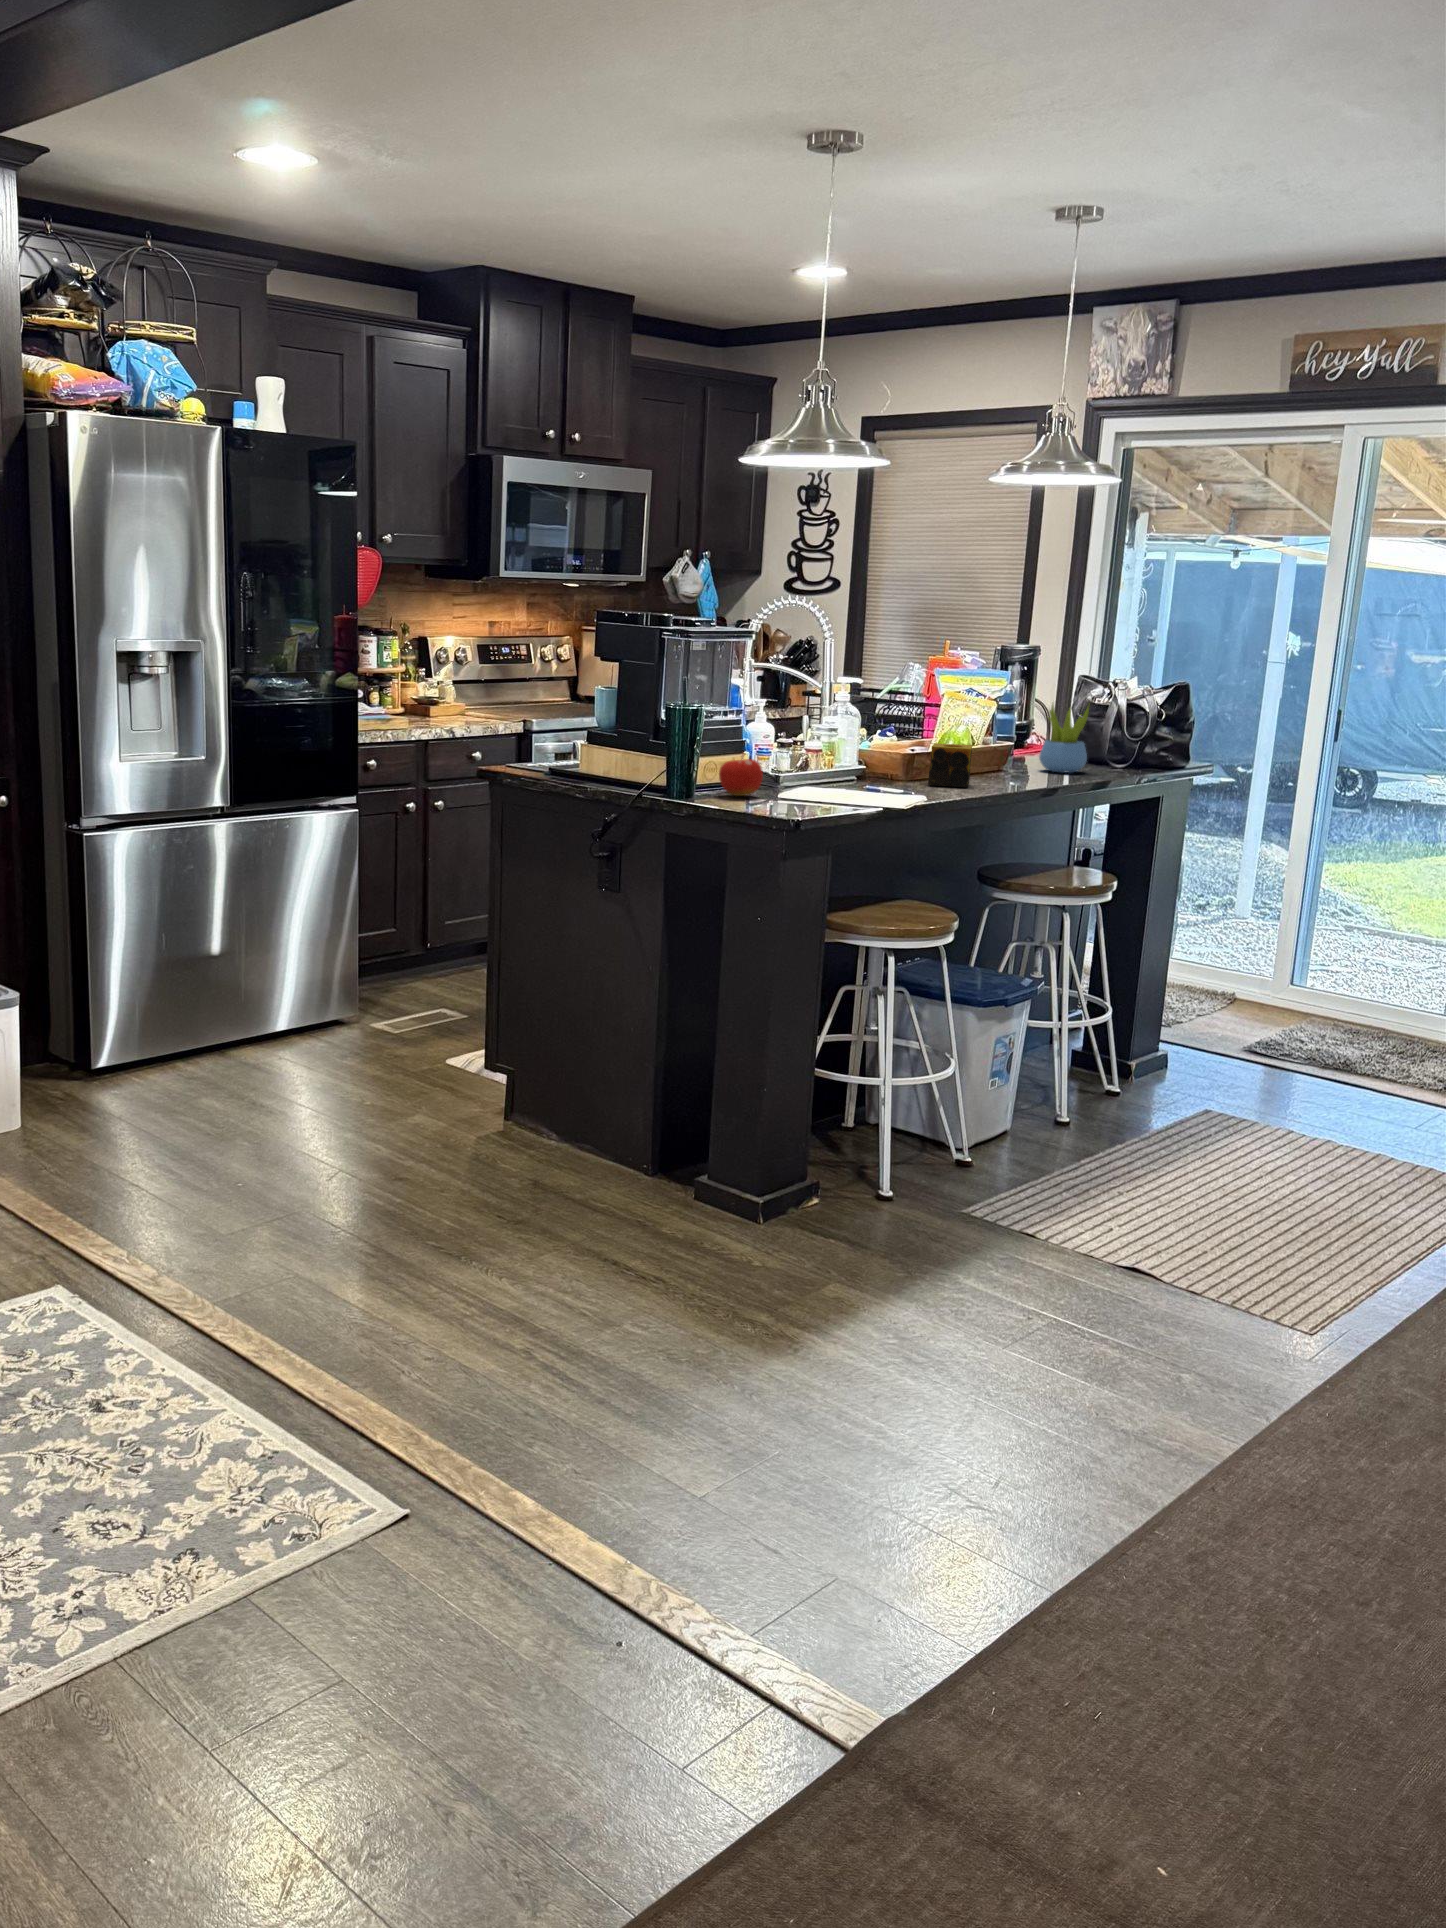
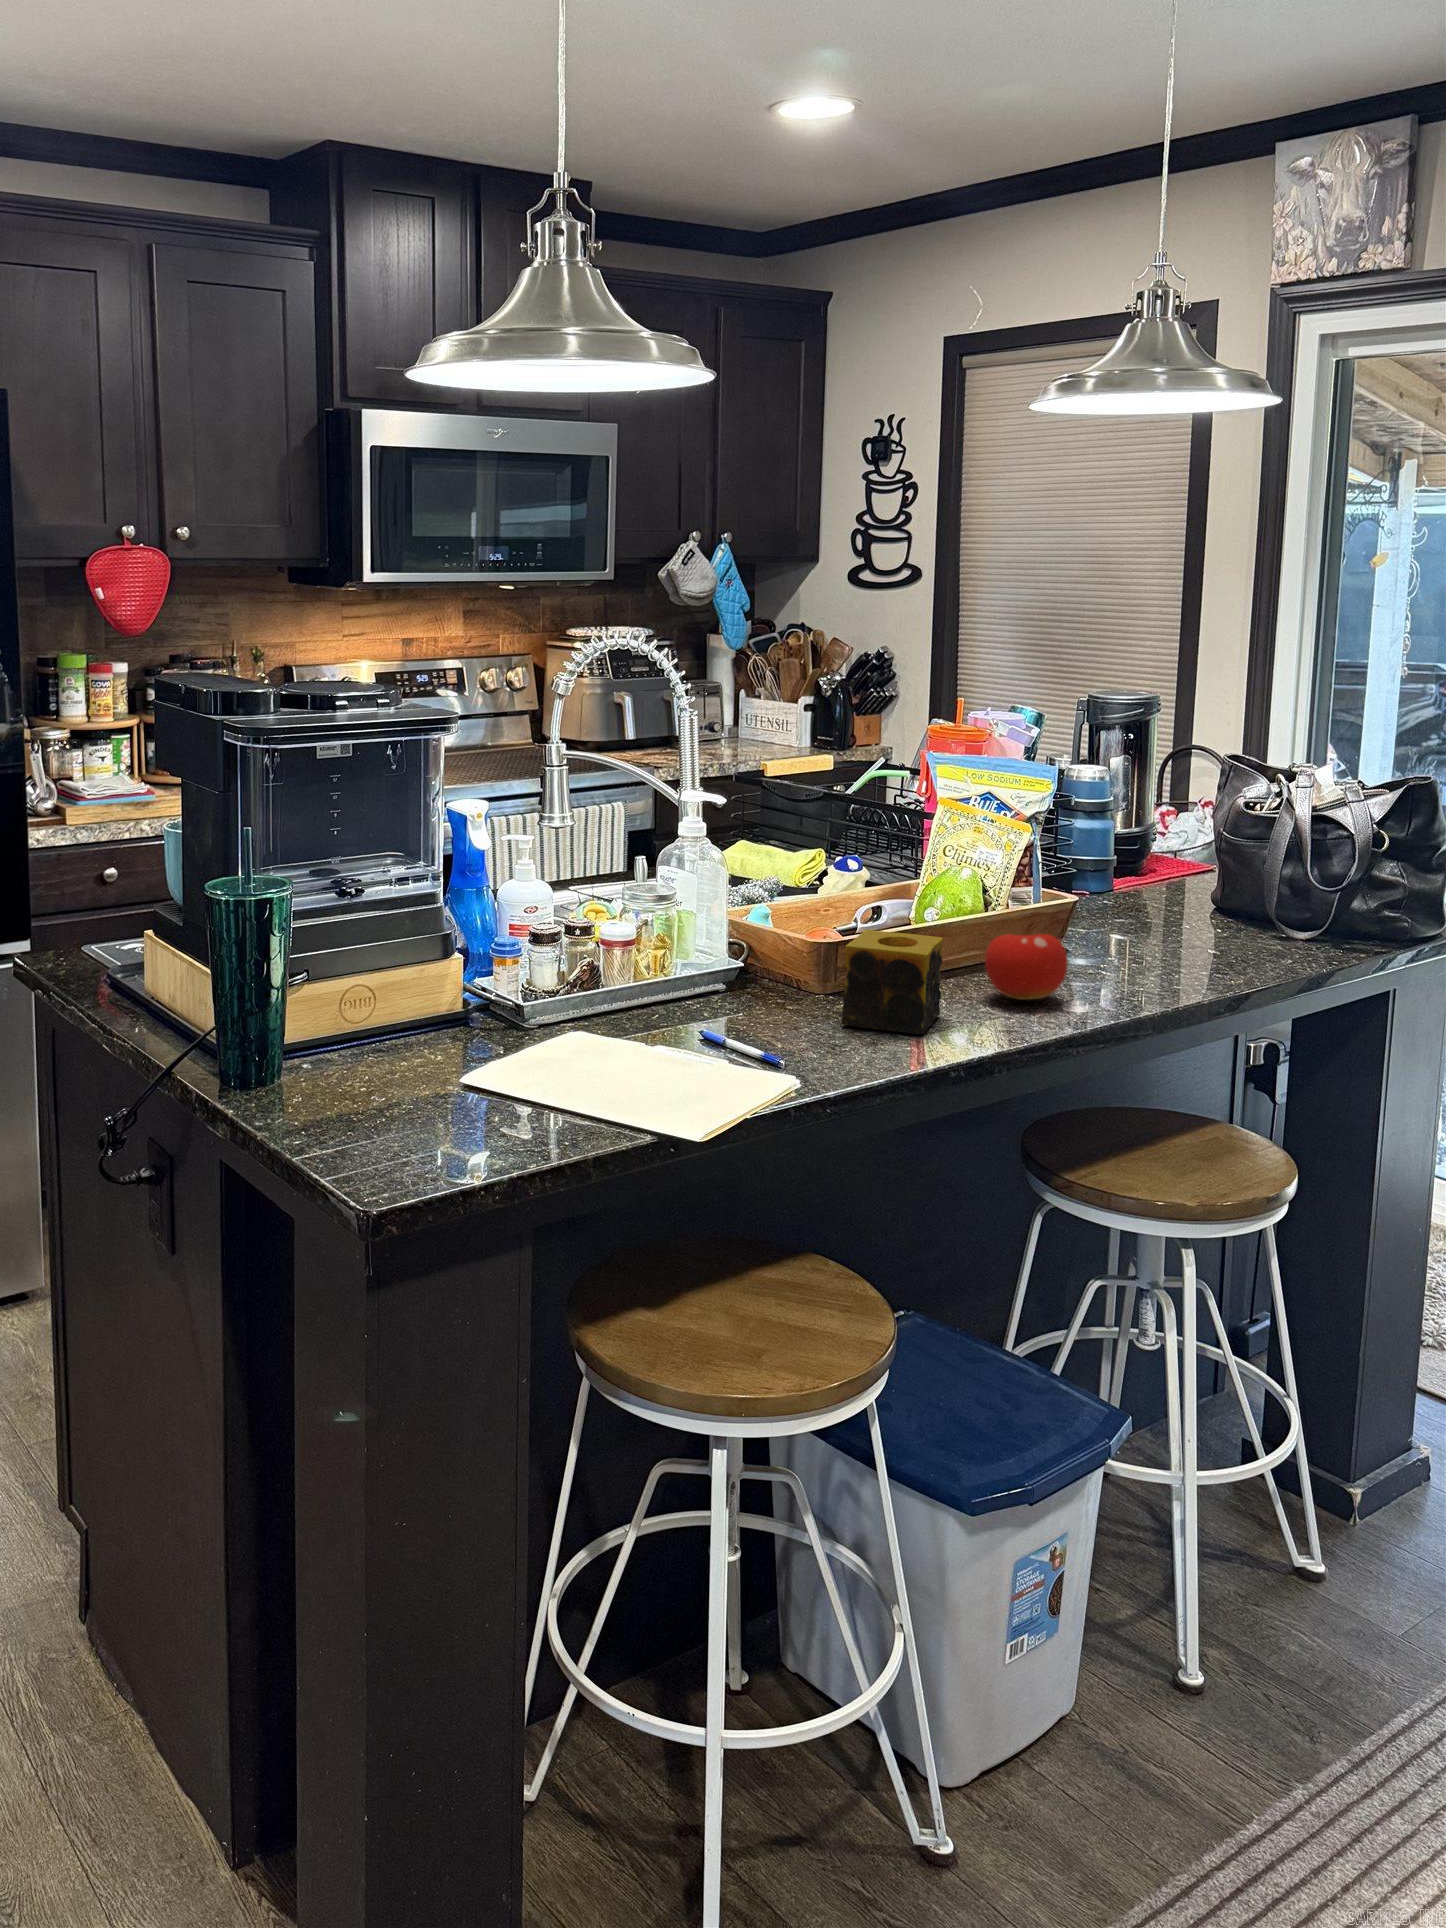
succulent plant: present [1039,704,1089,773] -> none [1126,822,1222,963]
fruit: present [719,755,763,796] -> present [985,922,1068,1000]

